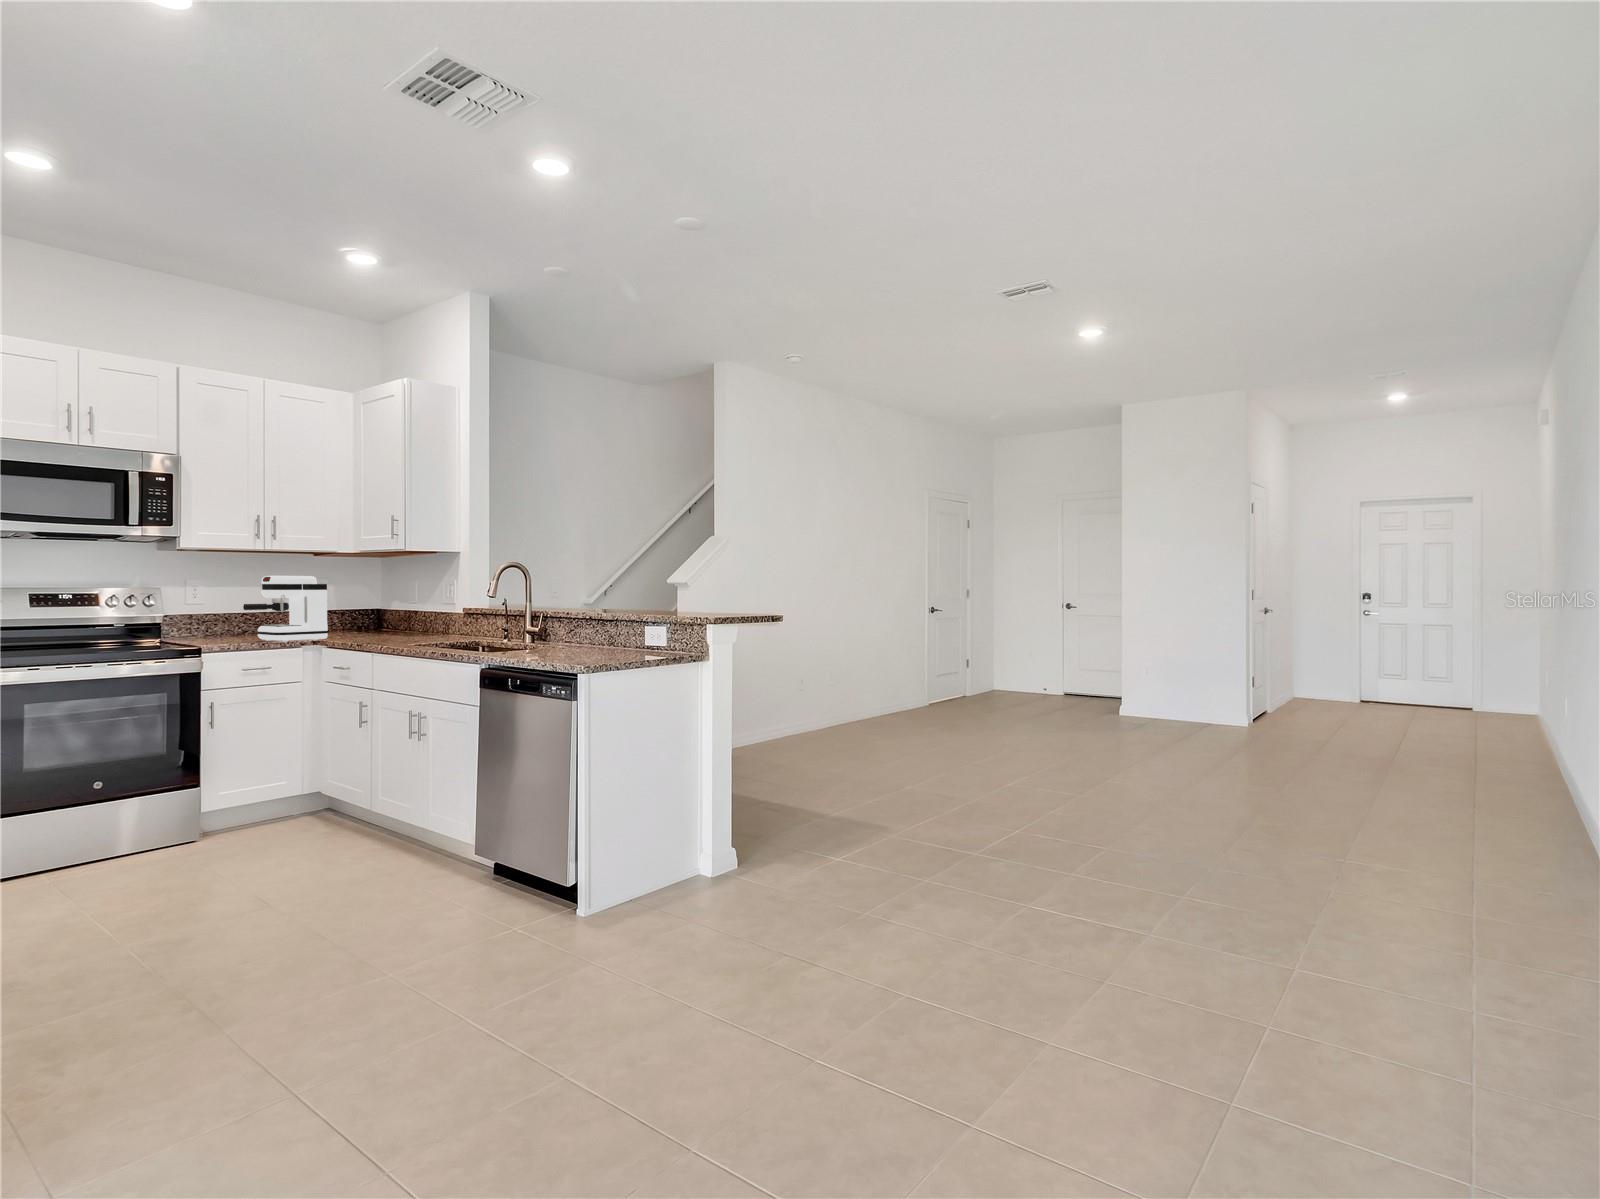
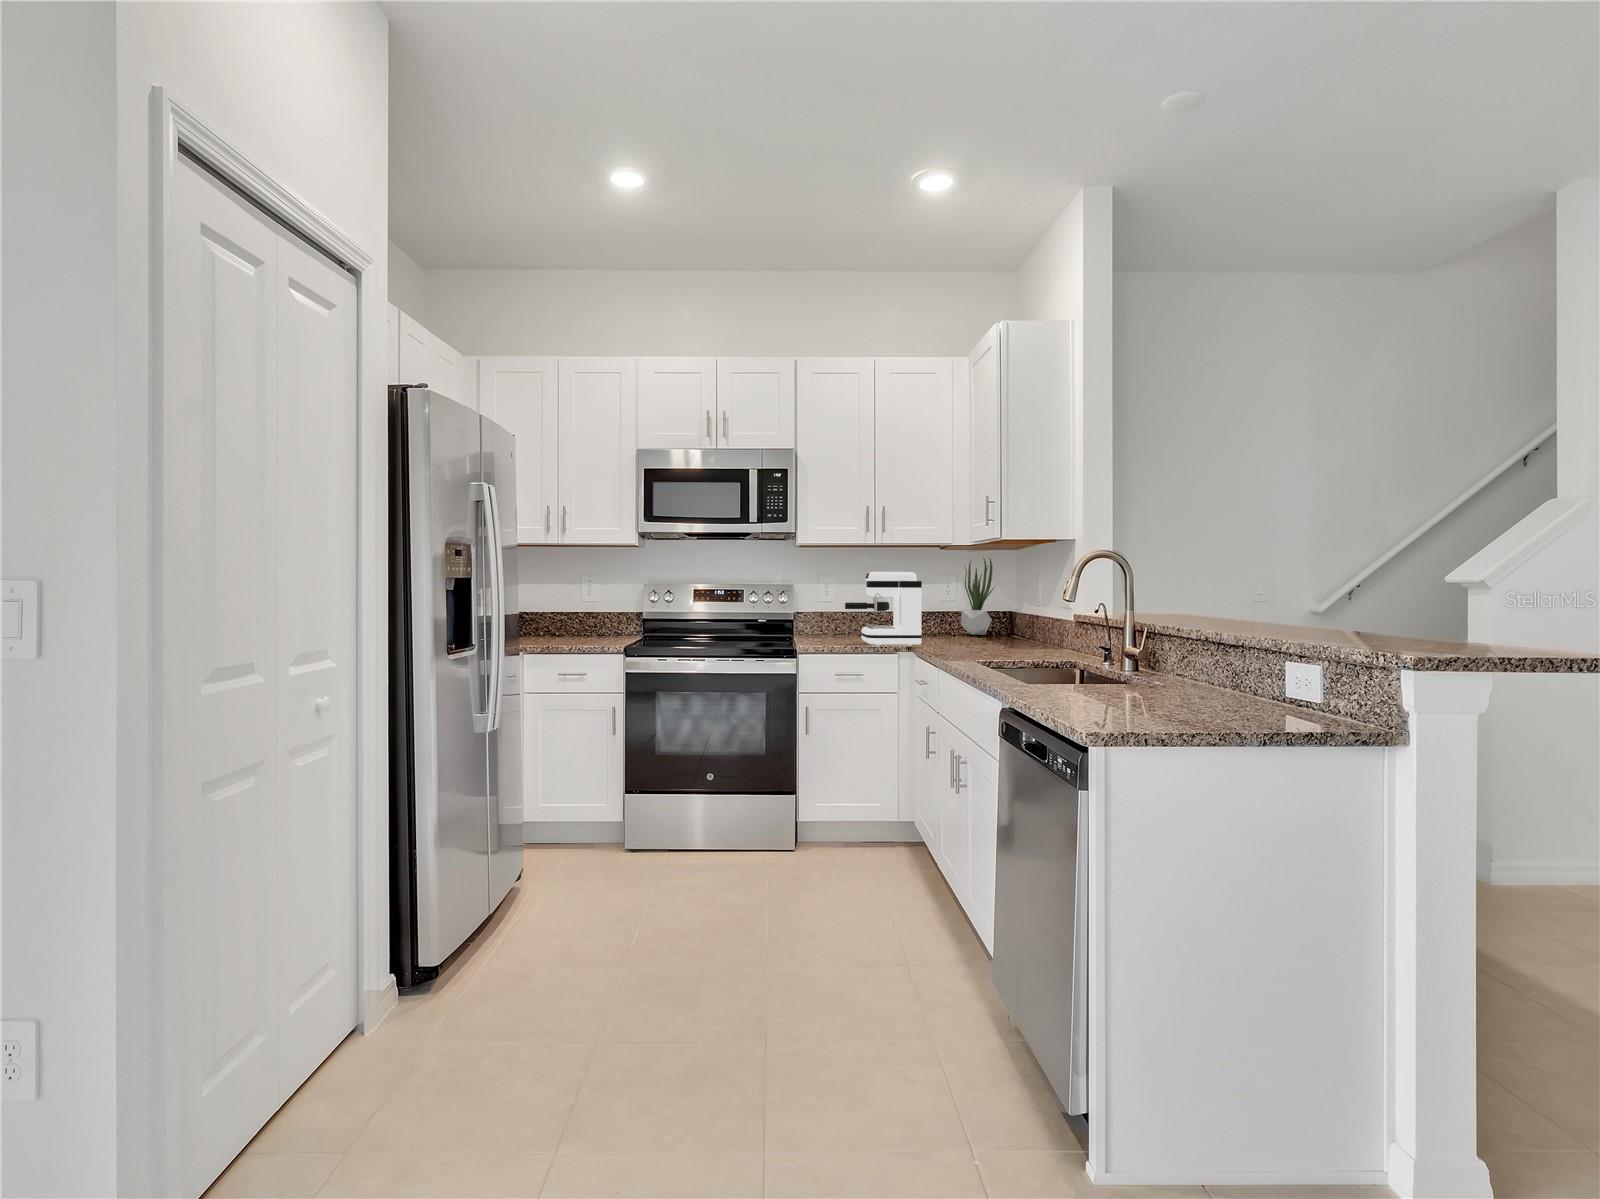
potted plant: none [334,562,366,631] -> present [961,557,995,635]

